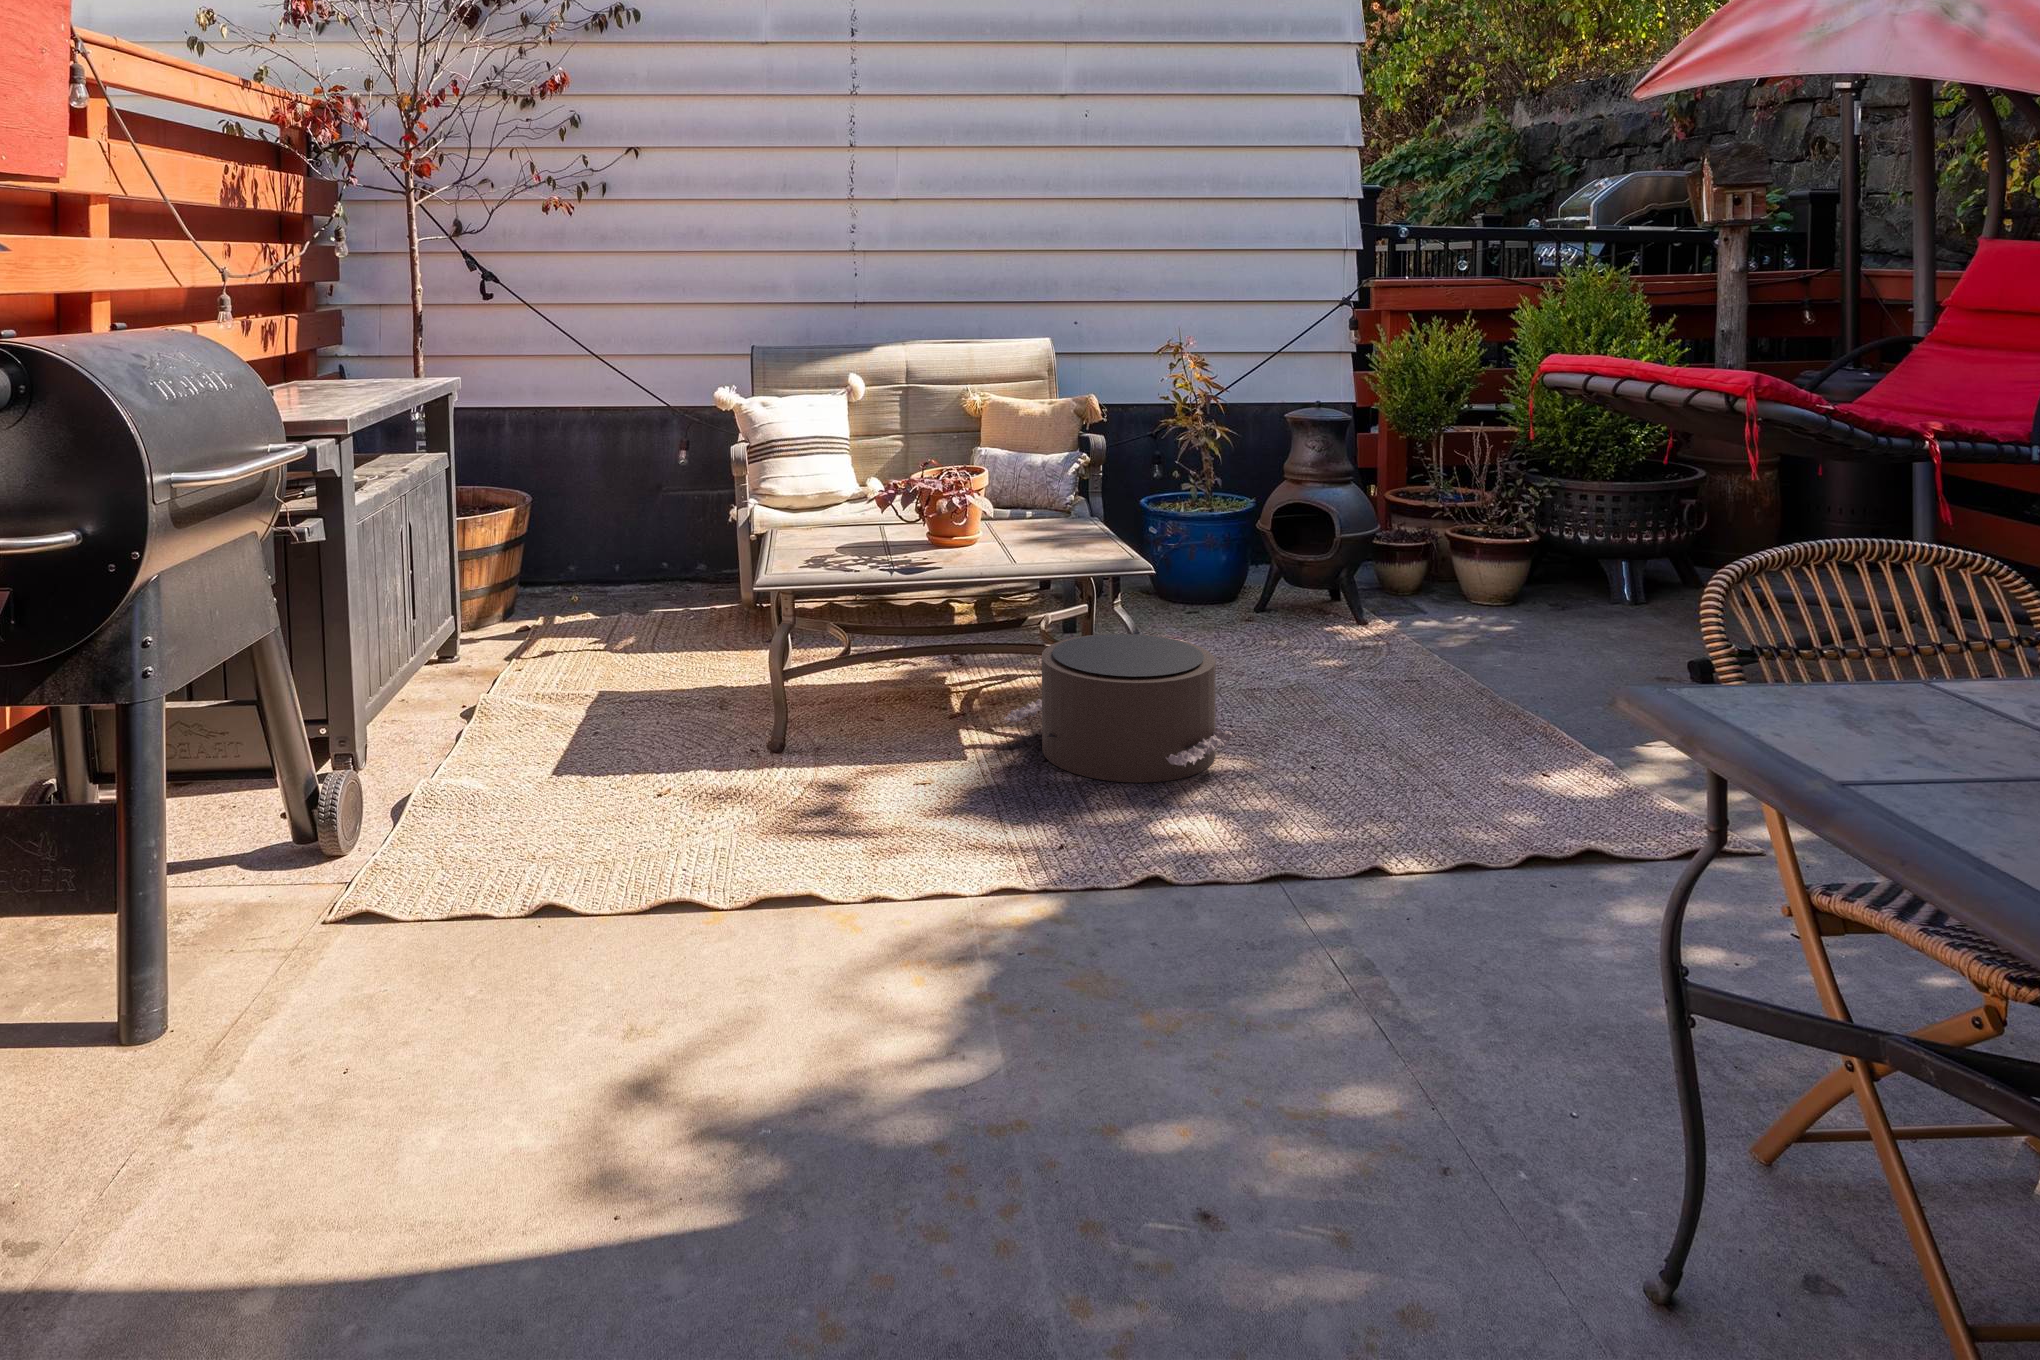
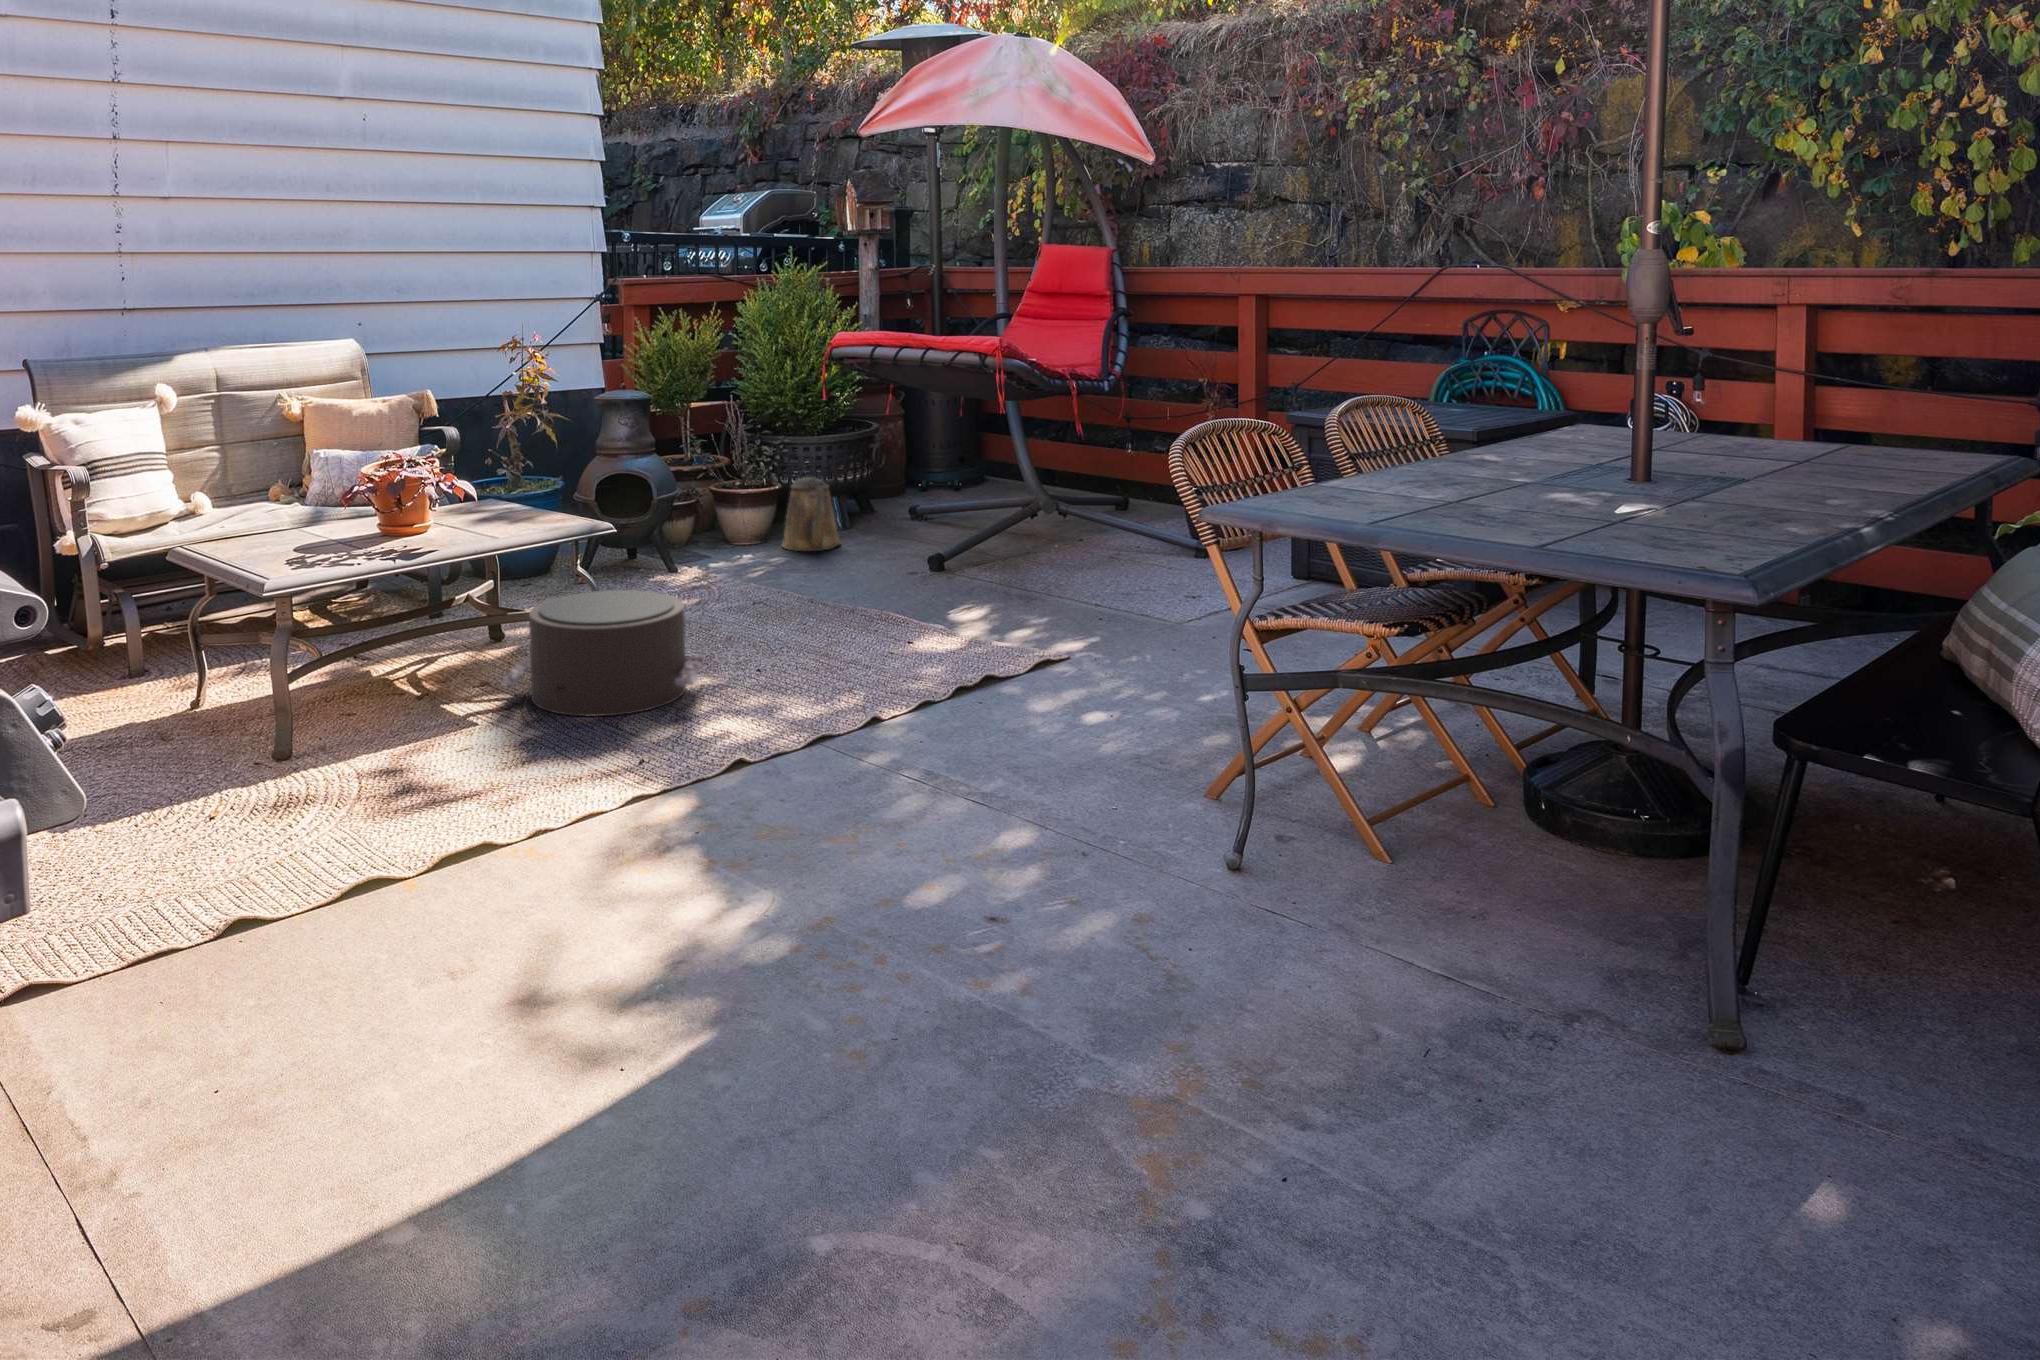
watering can: none [1523,533,1604,627] -> present [782,477,840,551]

